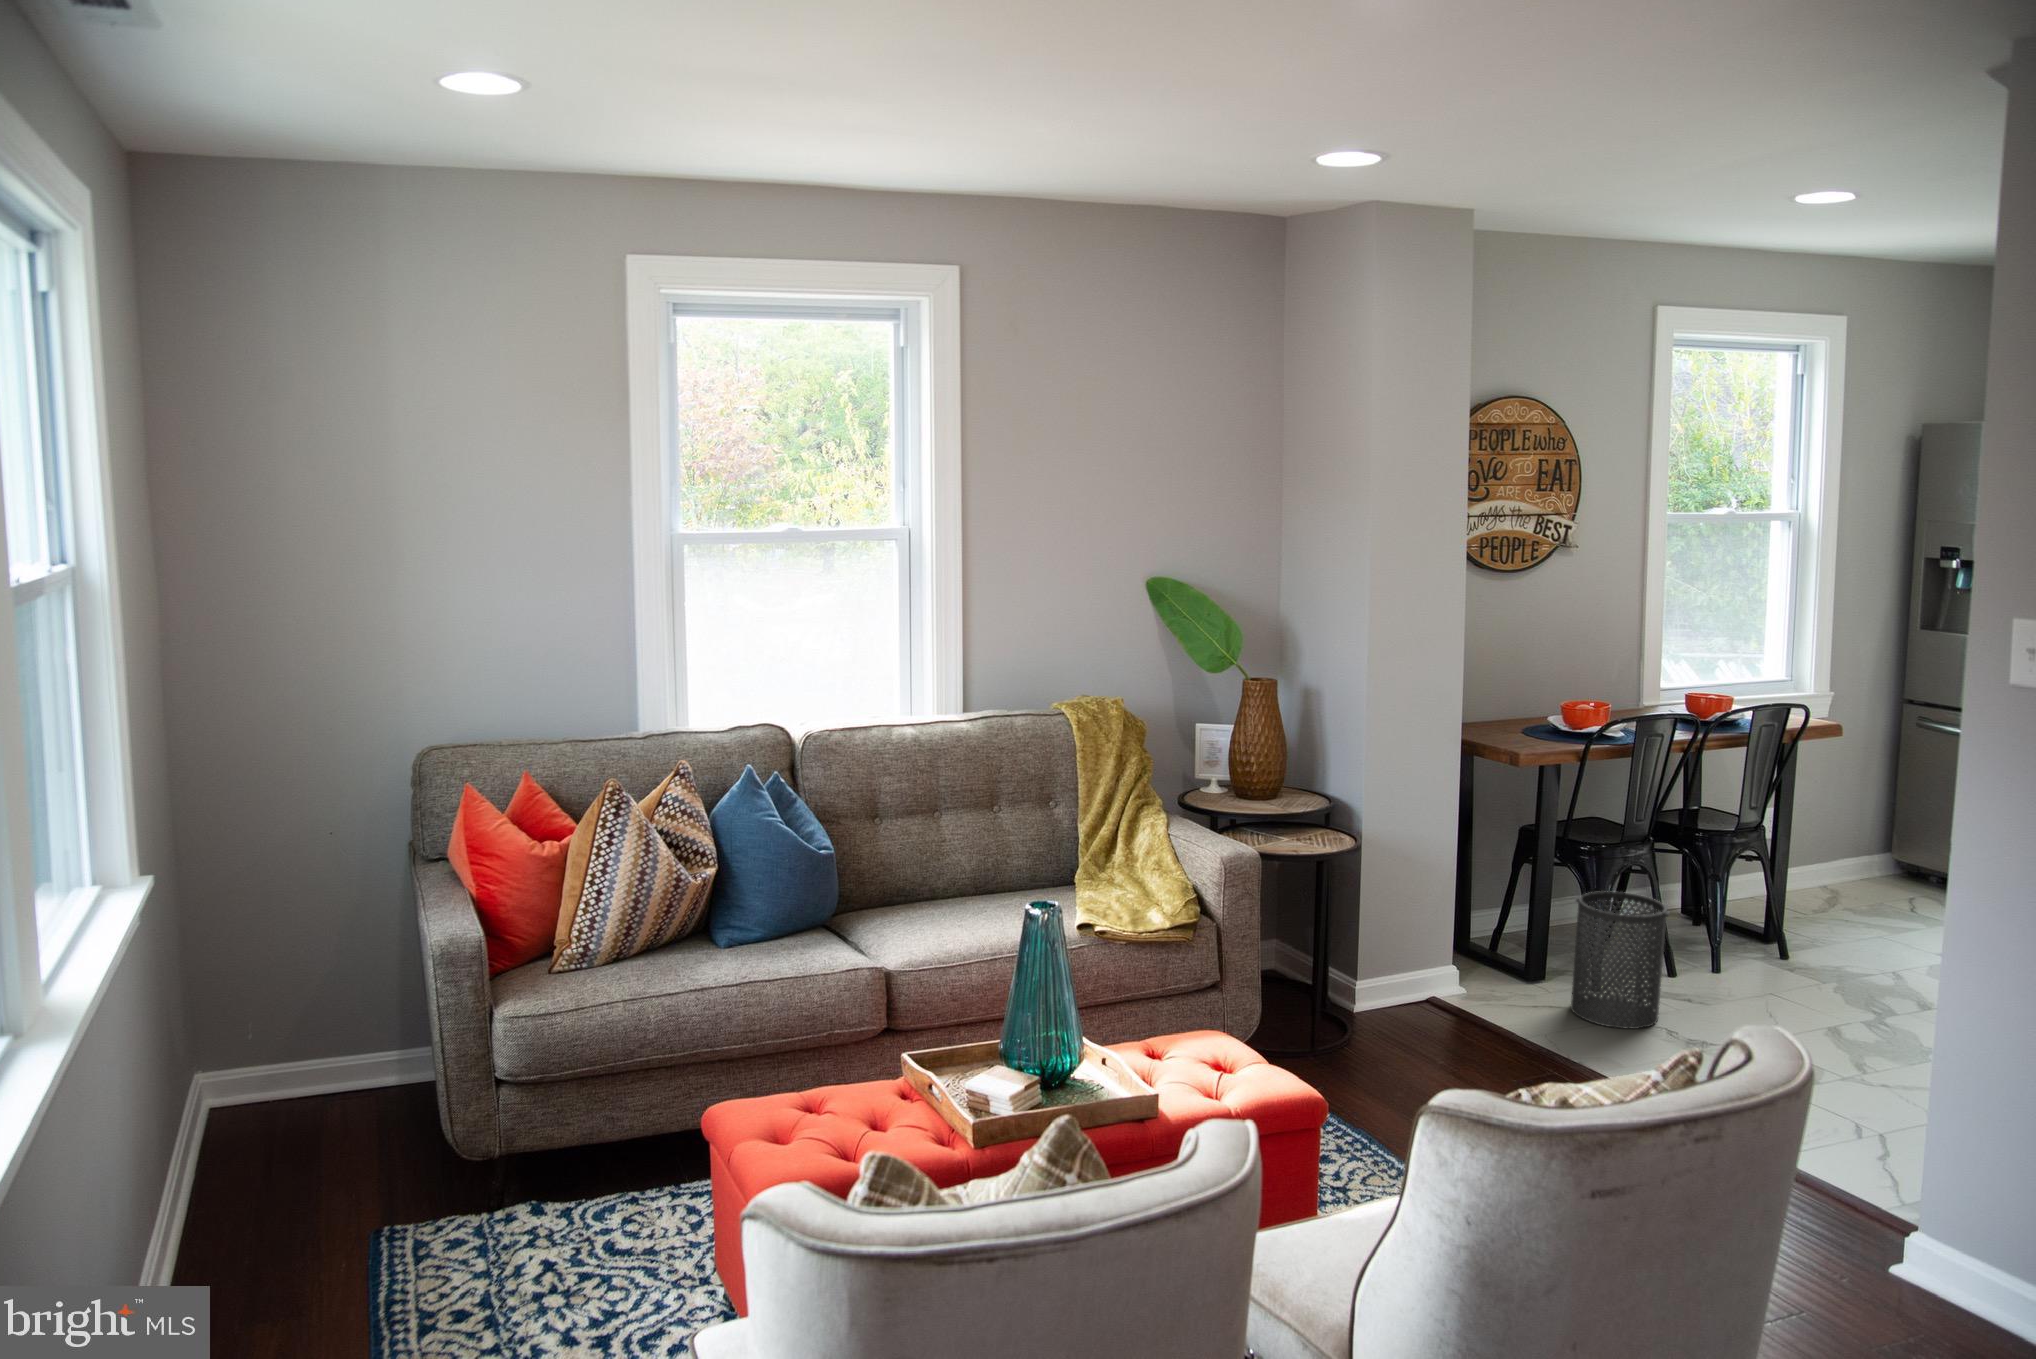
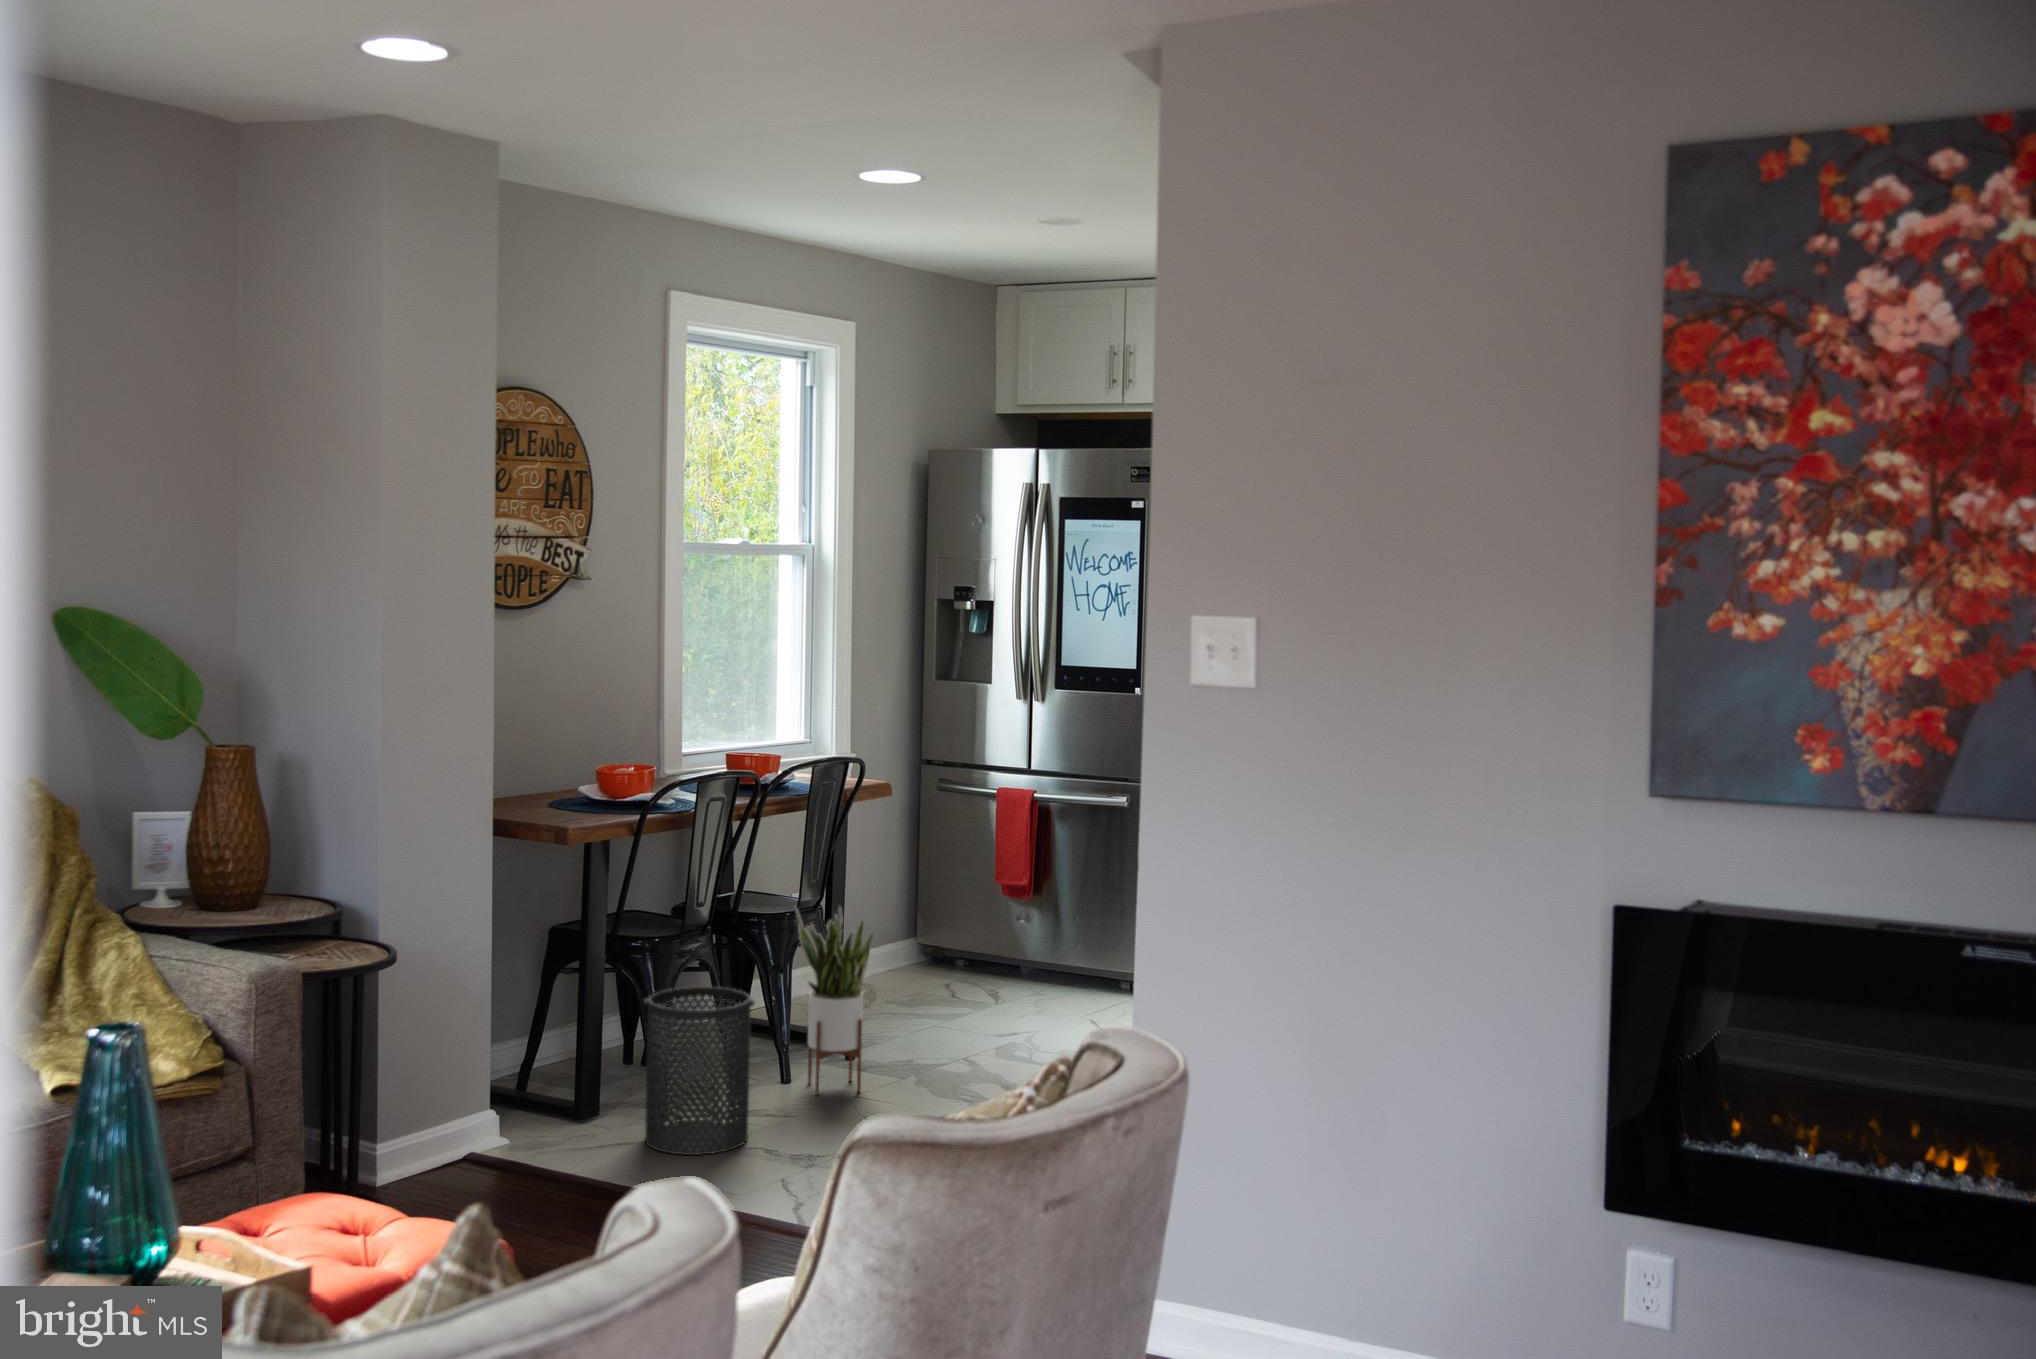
potted plant: none [1725,833,1798,1000] -> present [794,906,874,1095]

